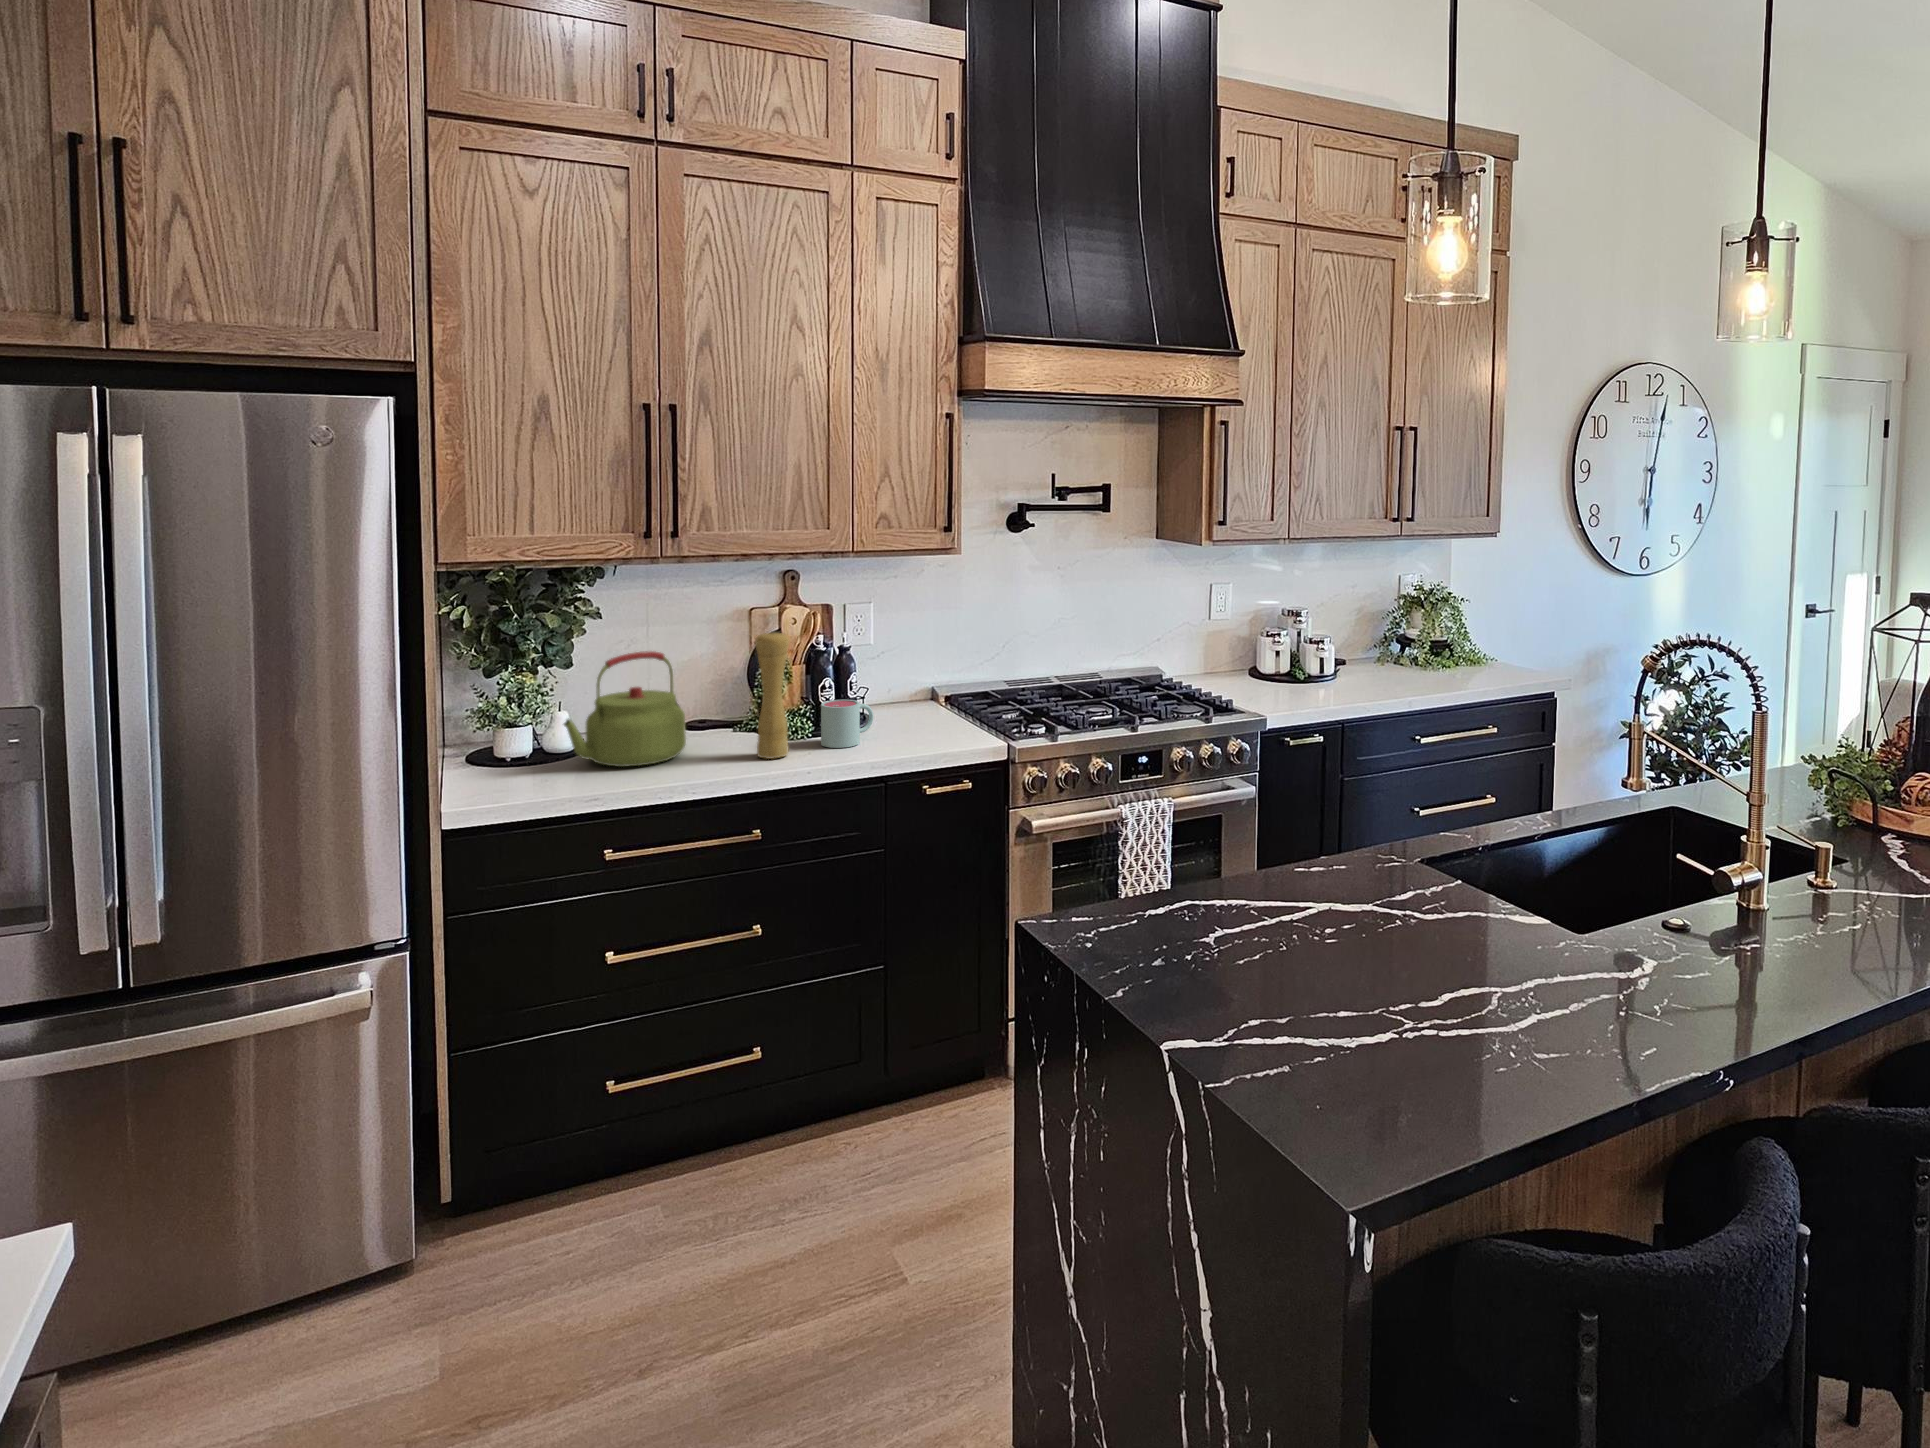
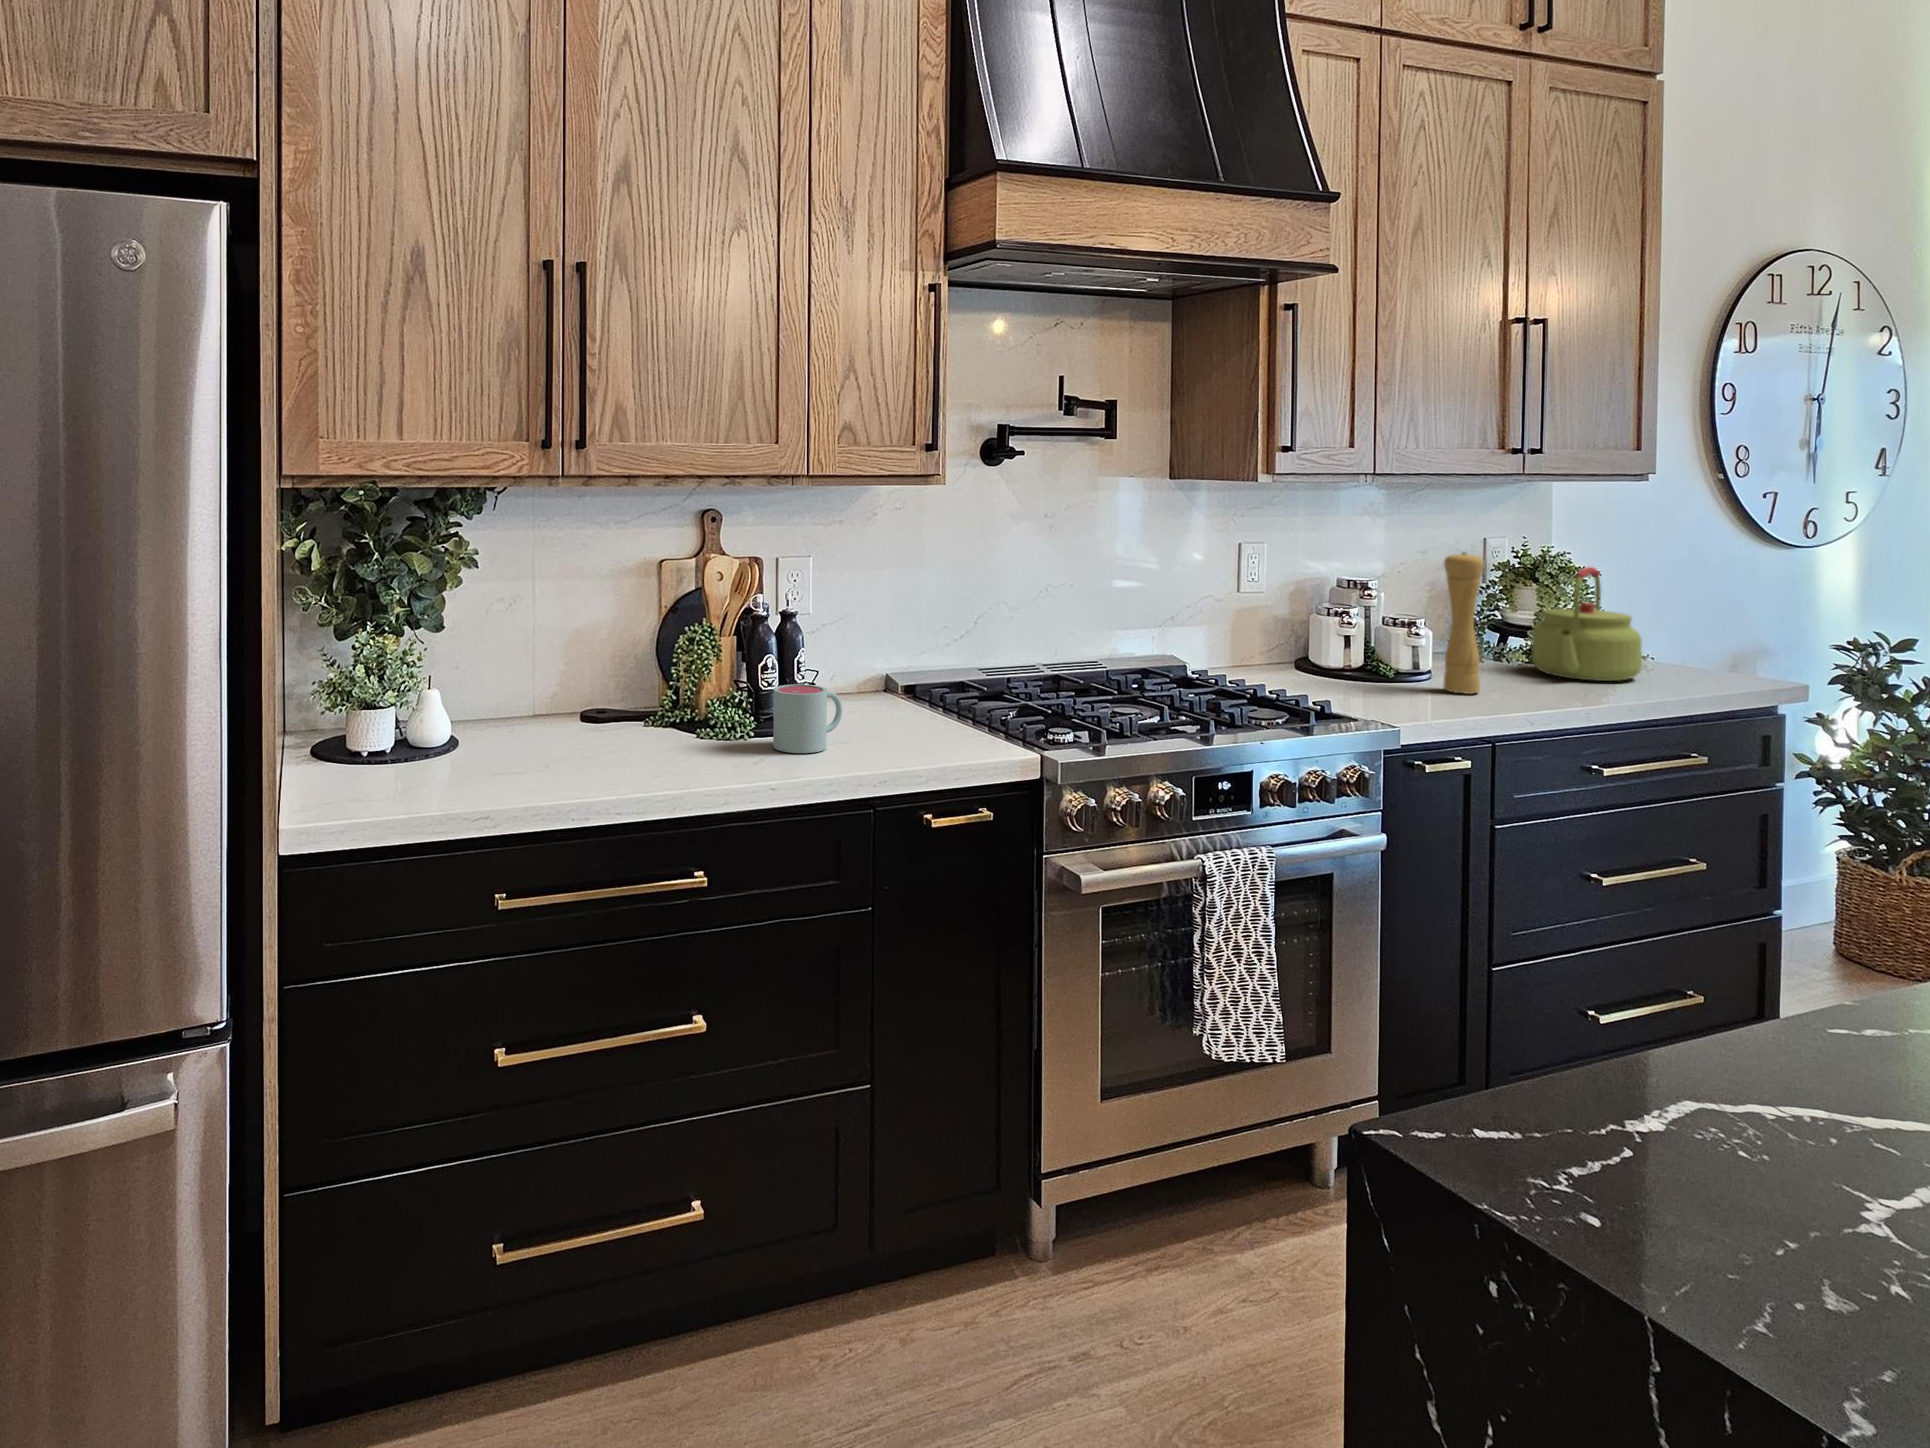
pepper mill: present [755,631,789,759] -> present [1443,552,1484,694]
kettle: present [564,651,686,767] -> present [1532,567,1642,681]

